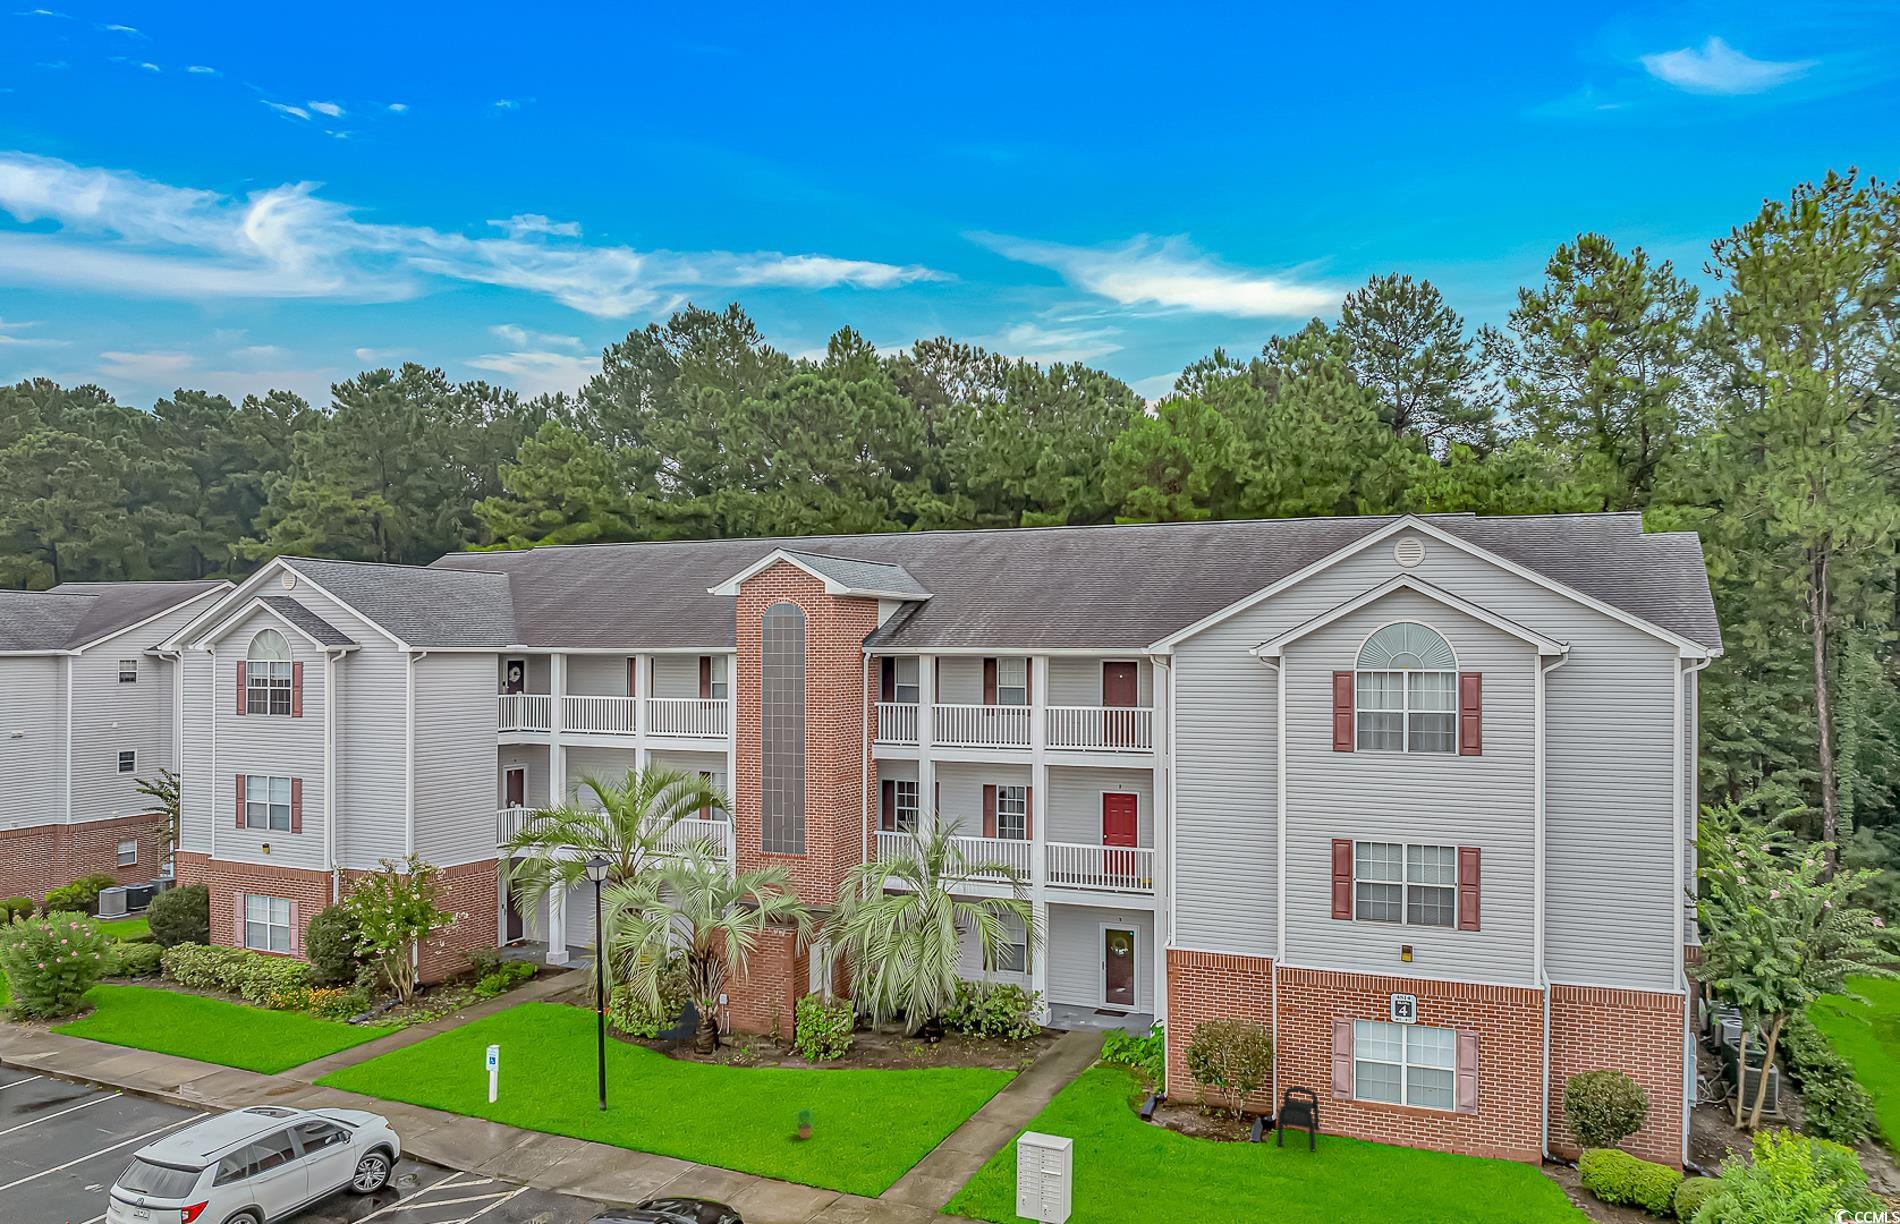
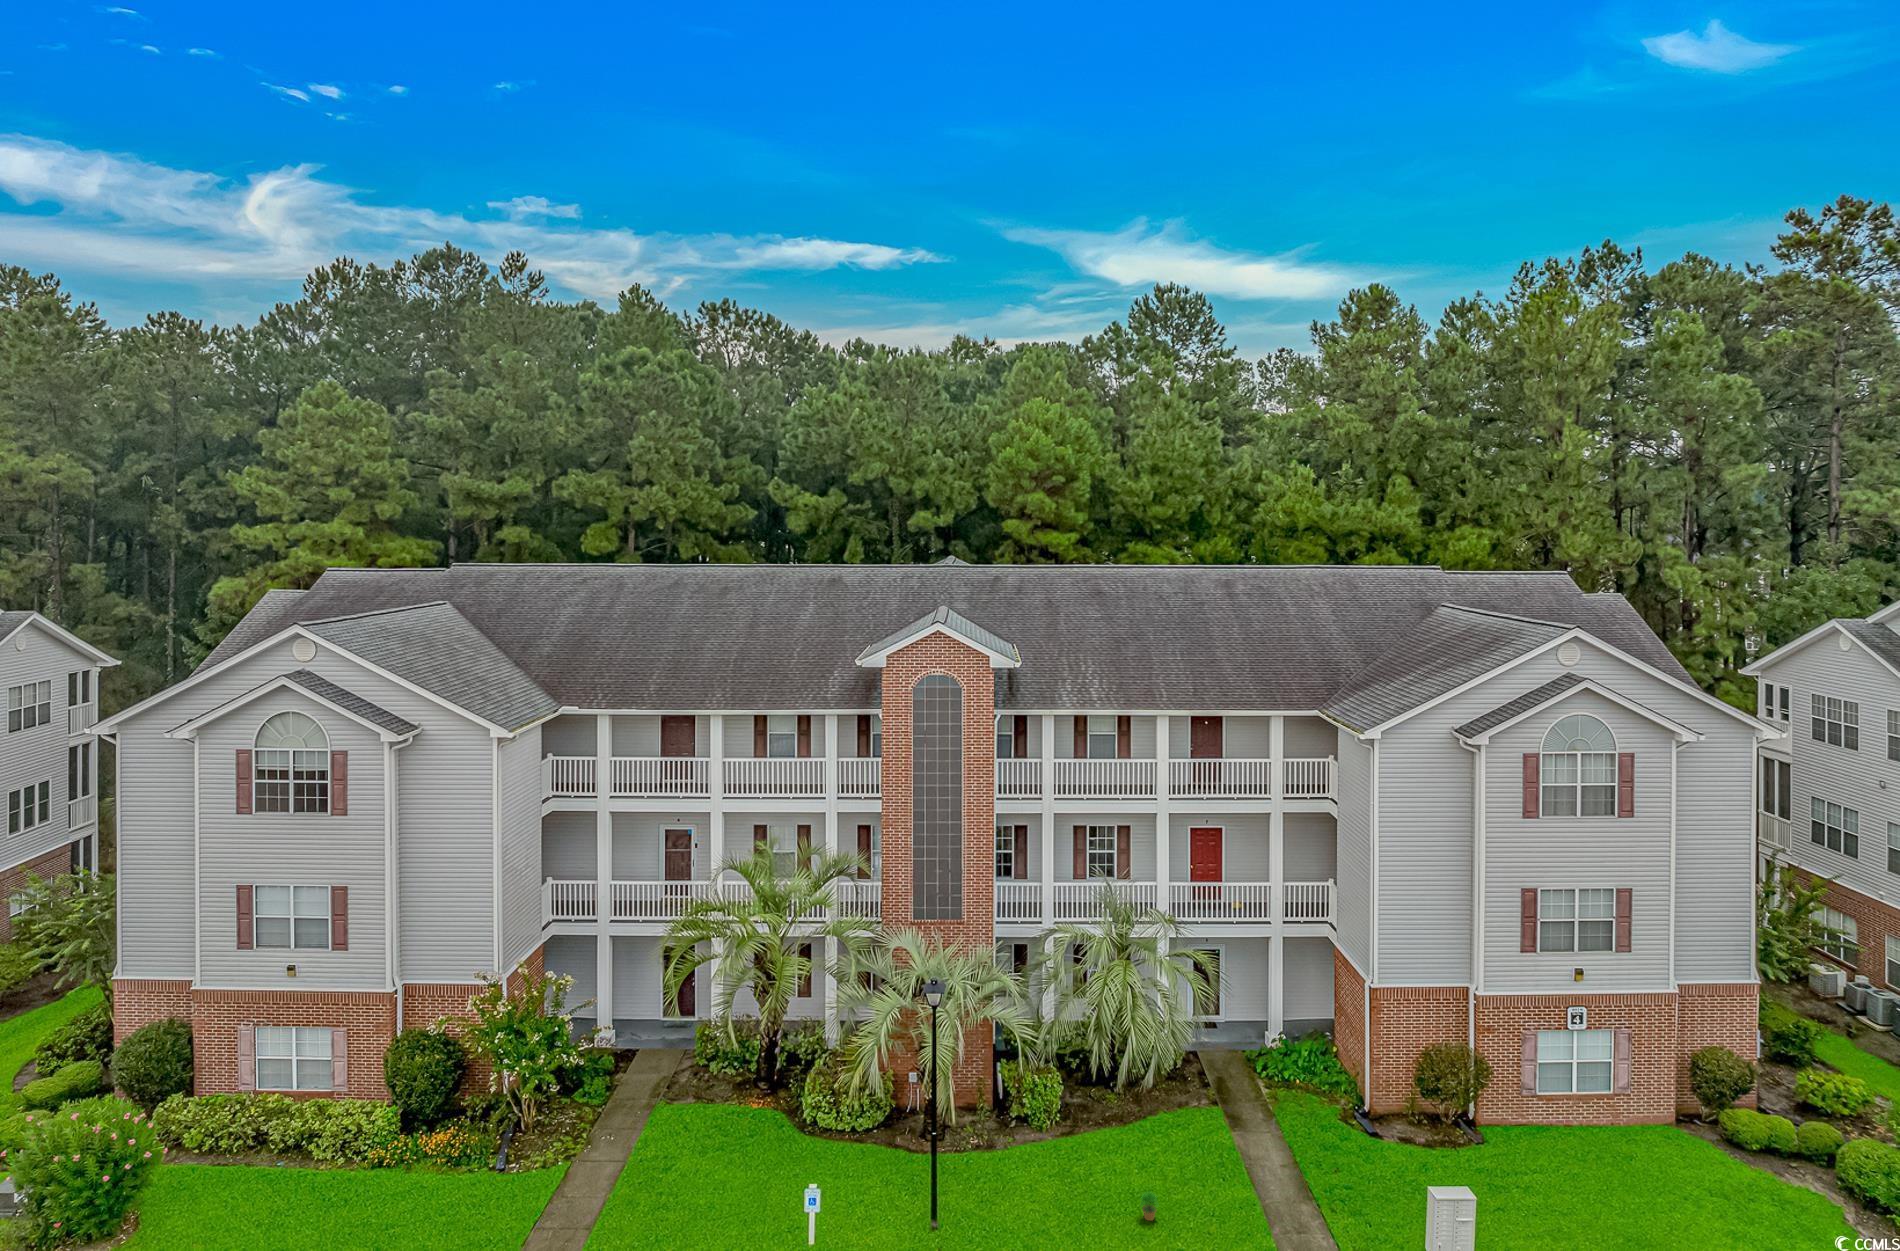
lounge chair: present [655,1000,702,1054] -> none [882,1086,925,1147]
bench: present [1277,1087,1320,1151] -> none [1479,1091,1530,1145]

